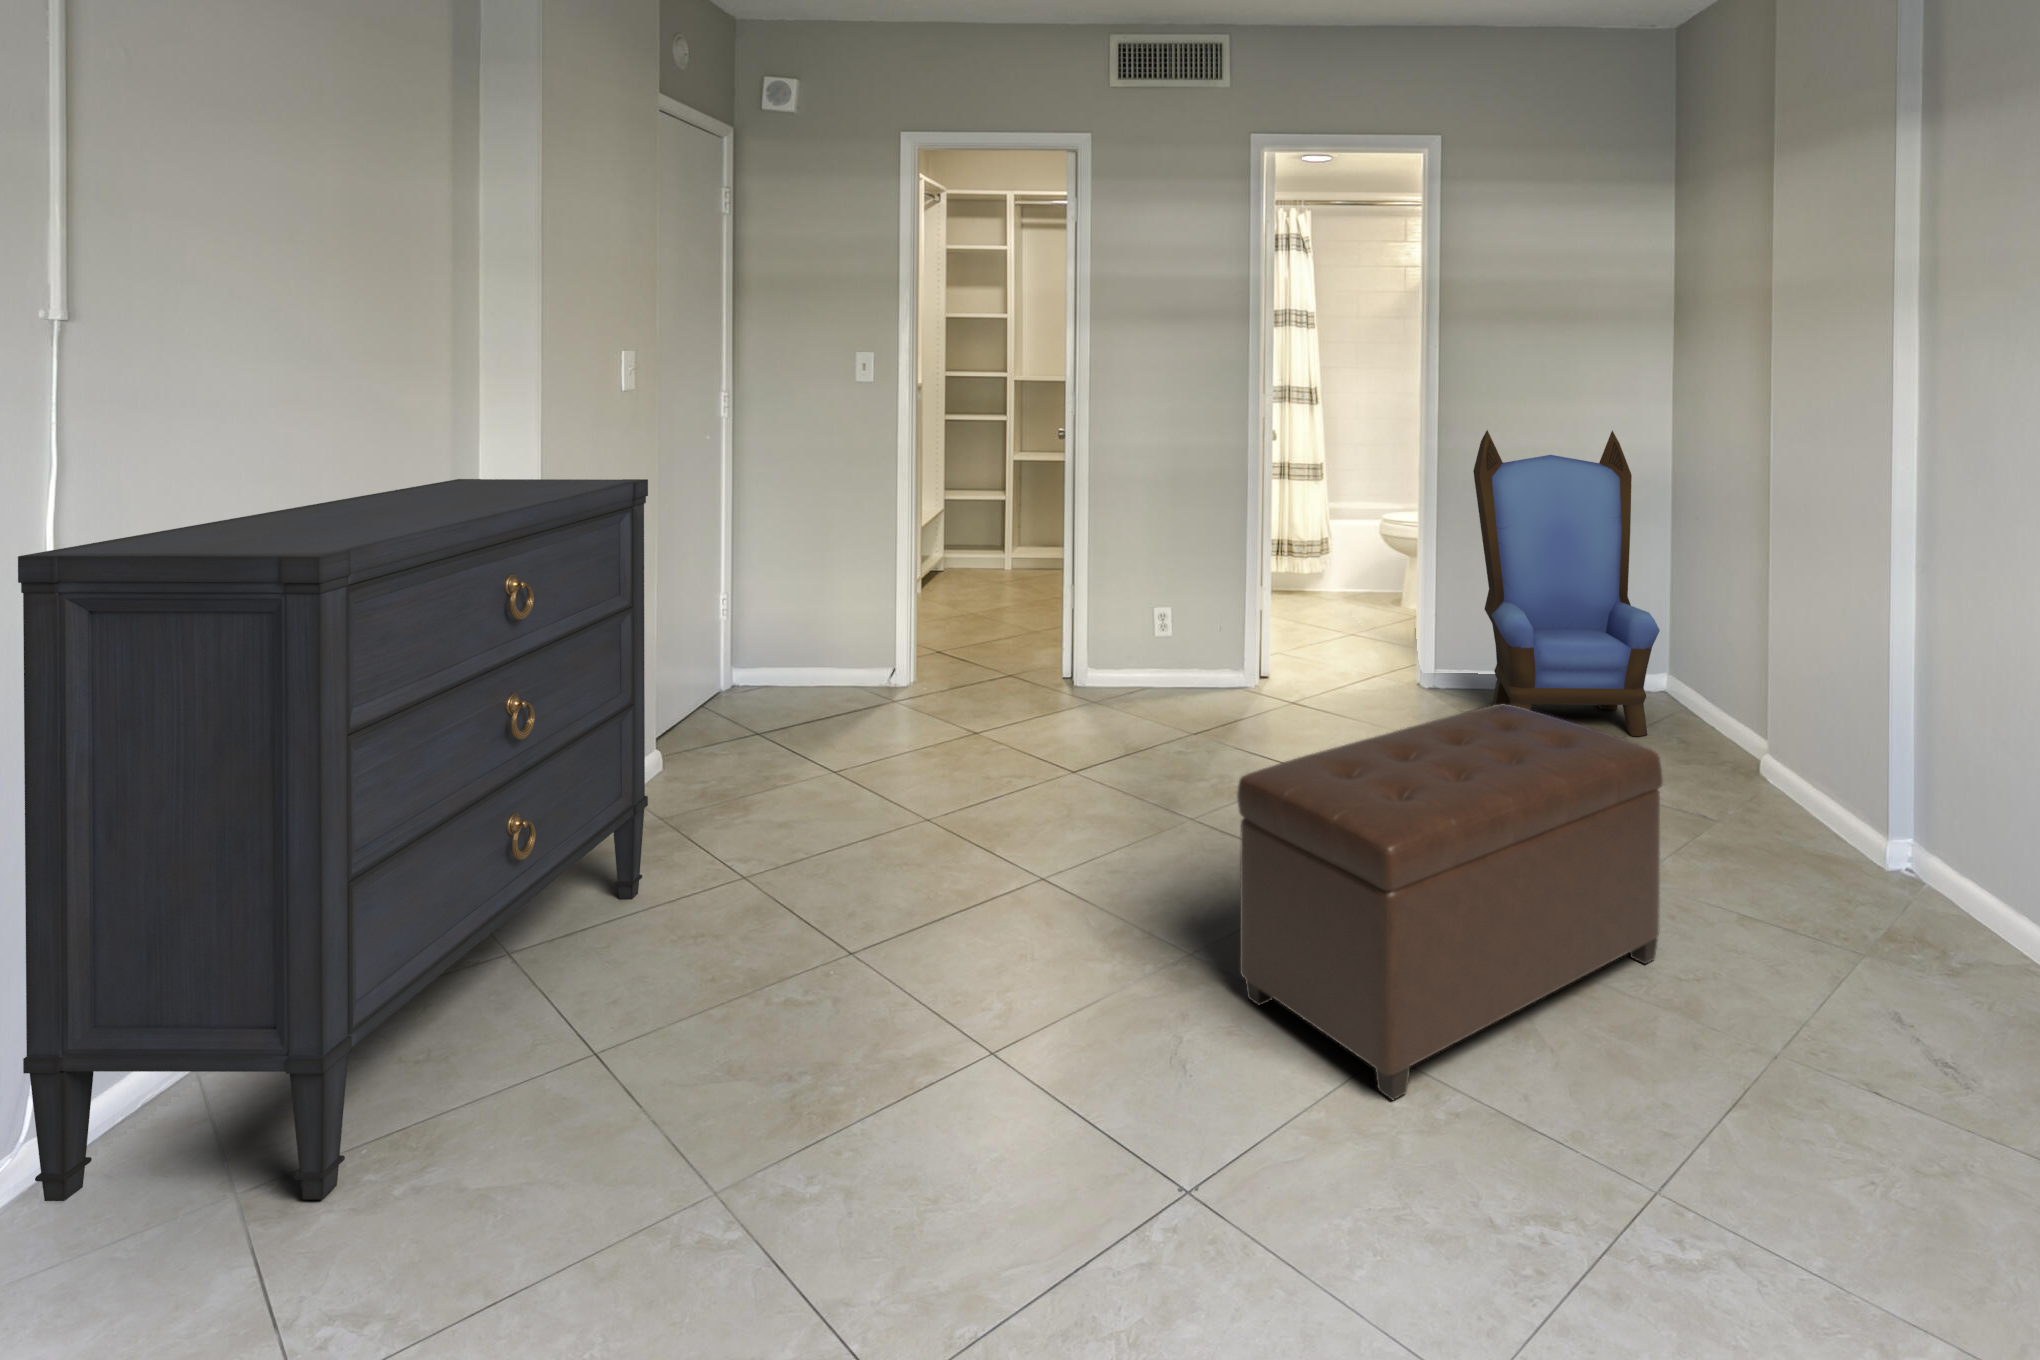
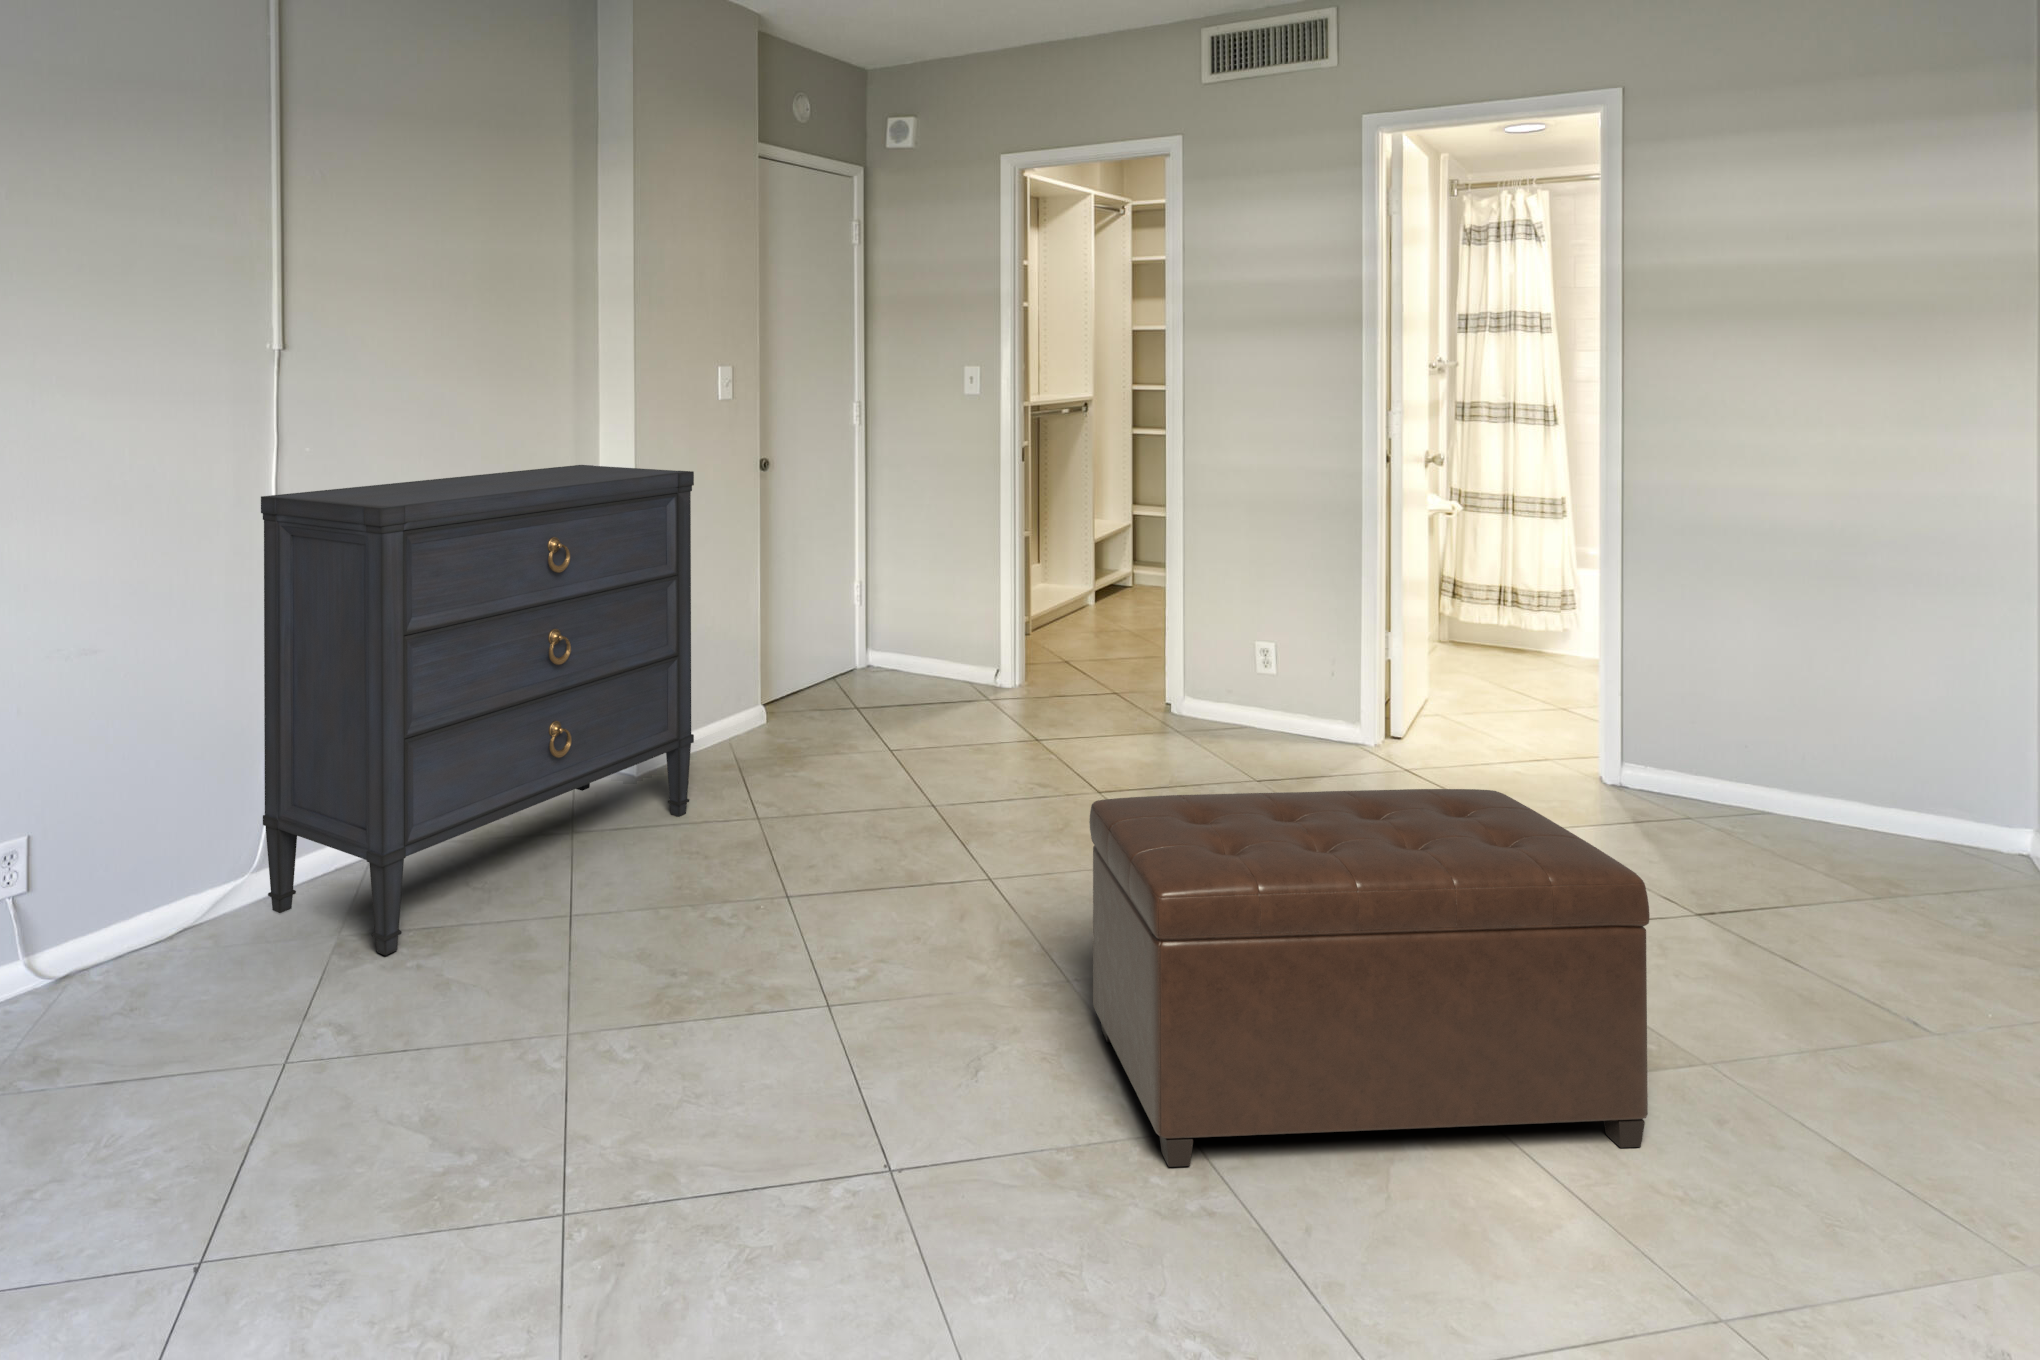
armchair: present [1473,430,1660,736] -> none [1659,462,1925,898]

